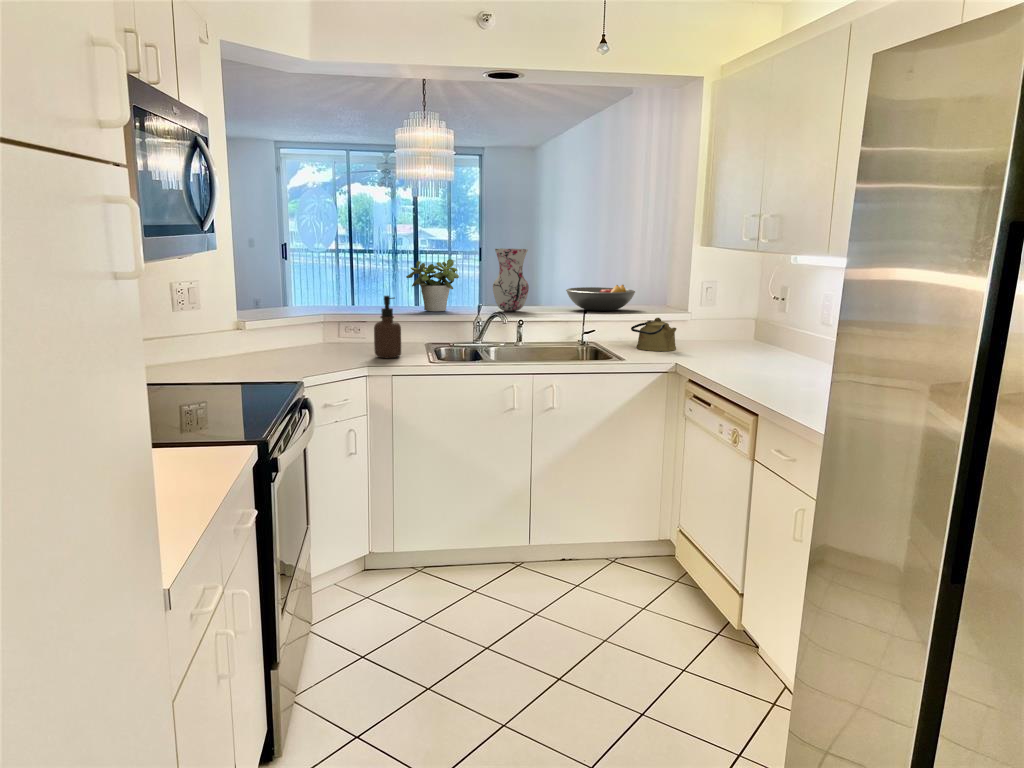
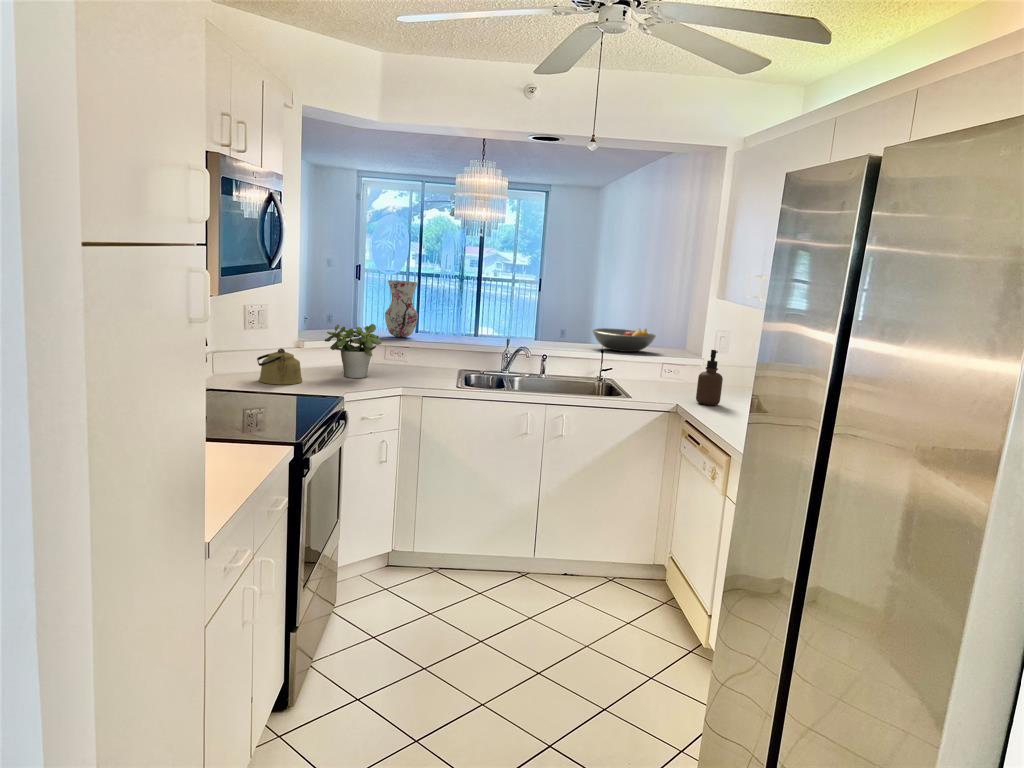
vase: present [493,248,529,312] -> present [385,280,418,337]
potted plant: present [406,259,459,311] -> present [325,324,382,378]
soap dispenser: present [374,296,401,358] -> present [696,350,723,405]
kettle: present [631,318,676,351] -> present [257,348,302,385]

